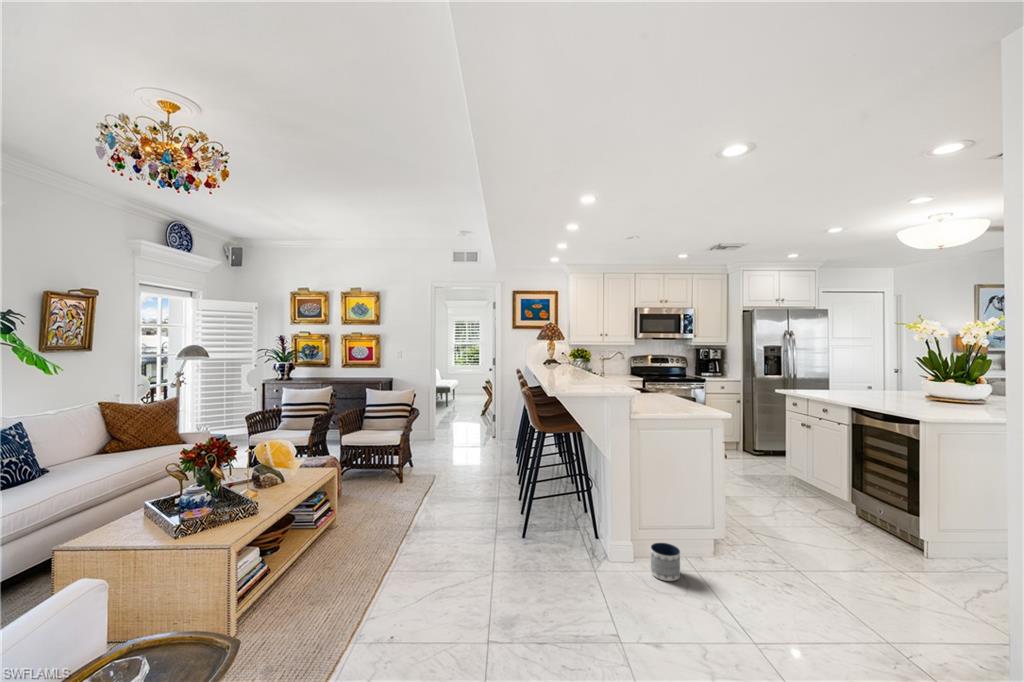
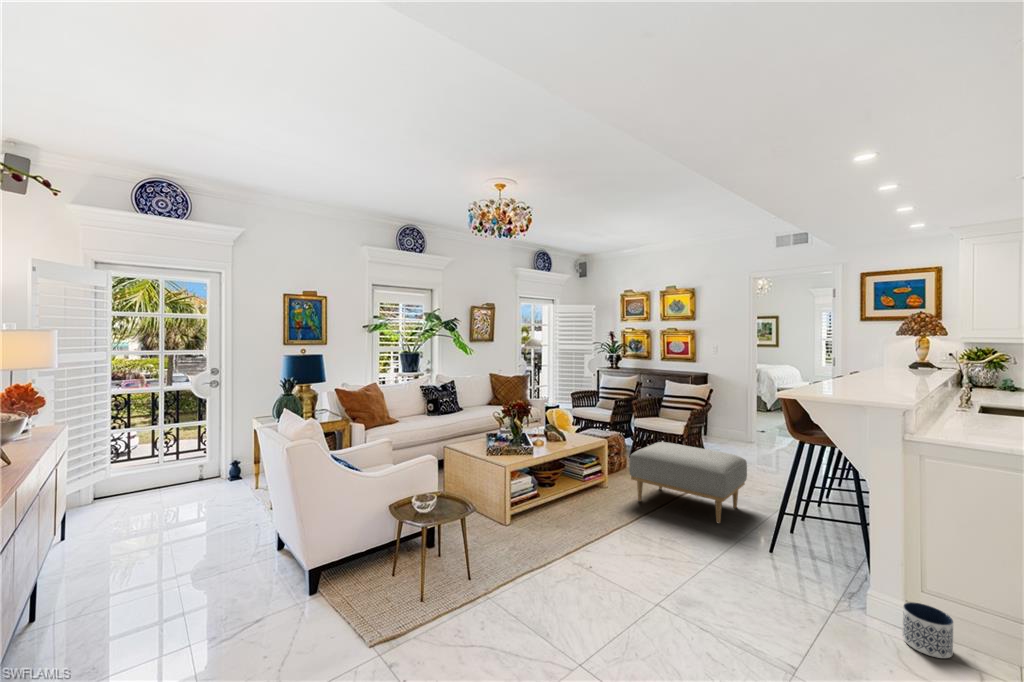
ottoman: none [375,456,483,532] -> present [629,442,747,523]

